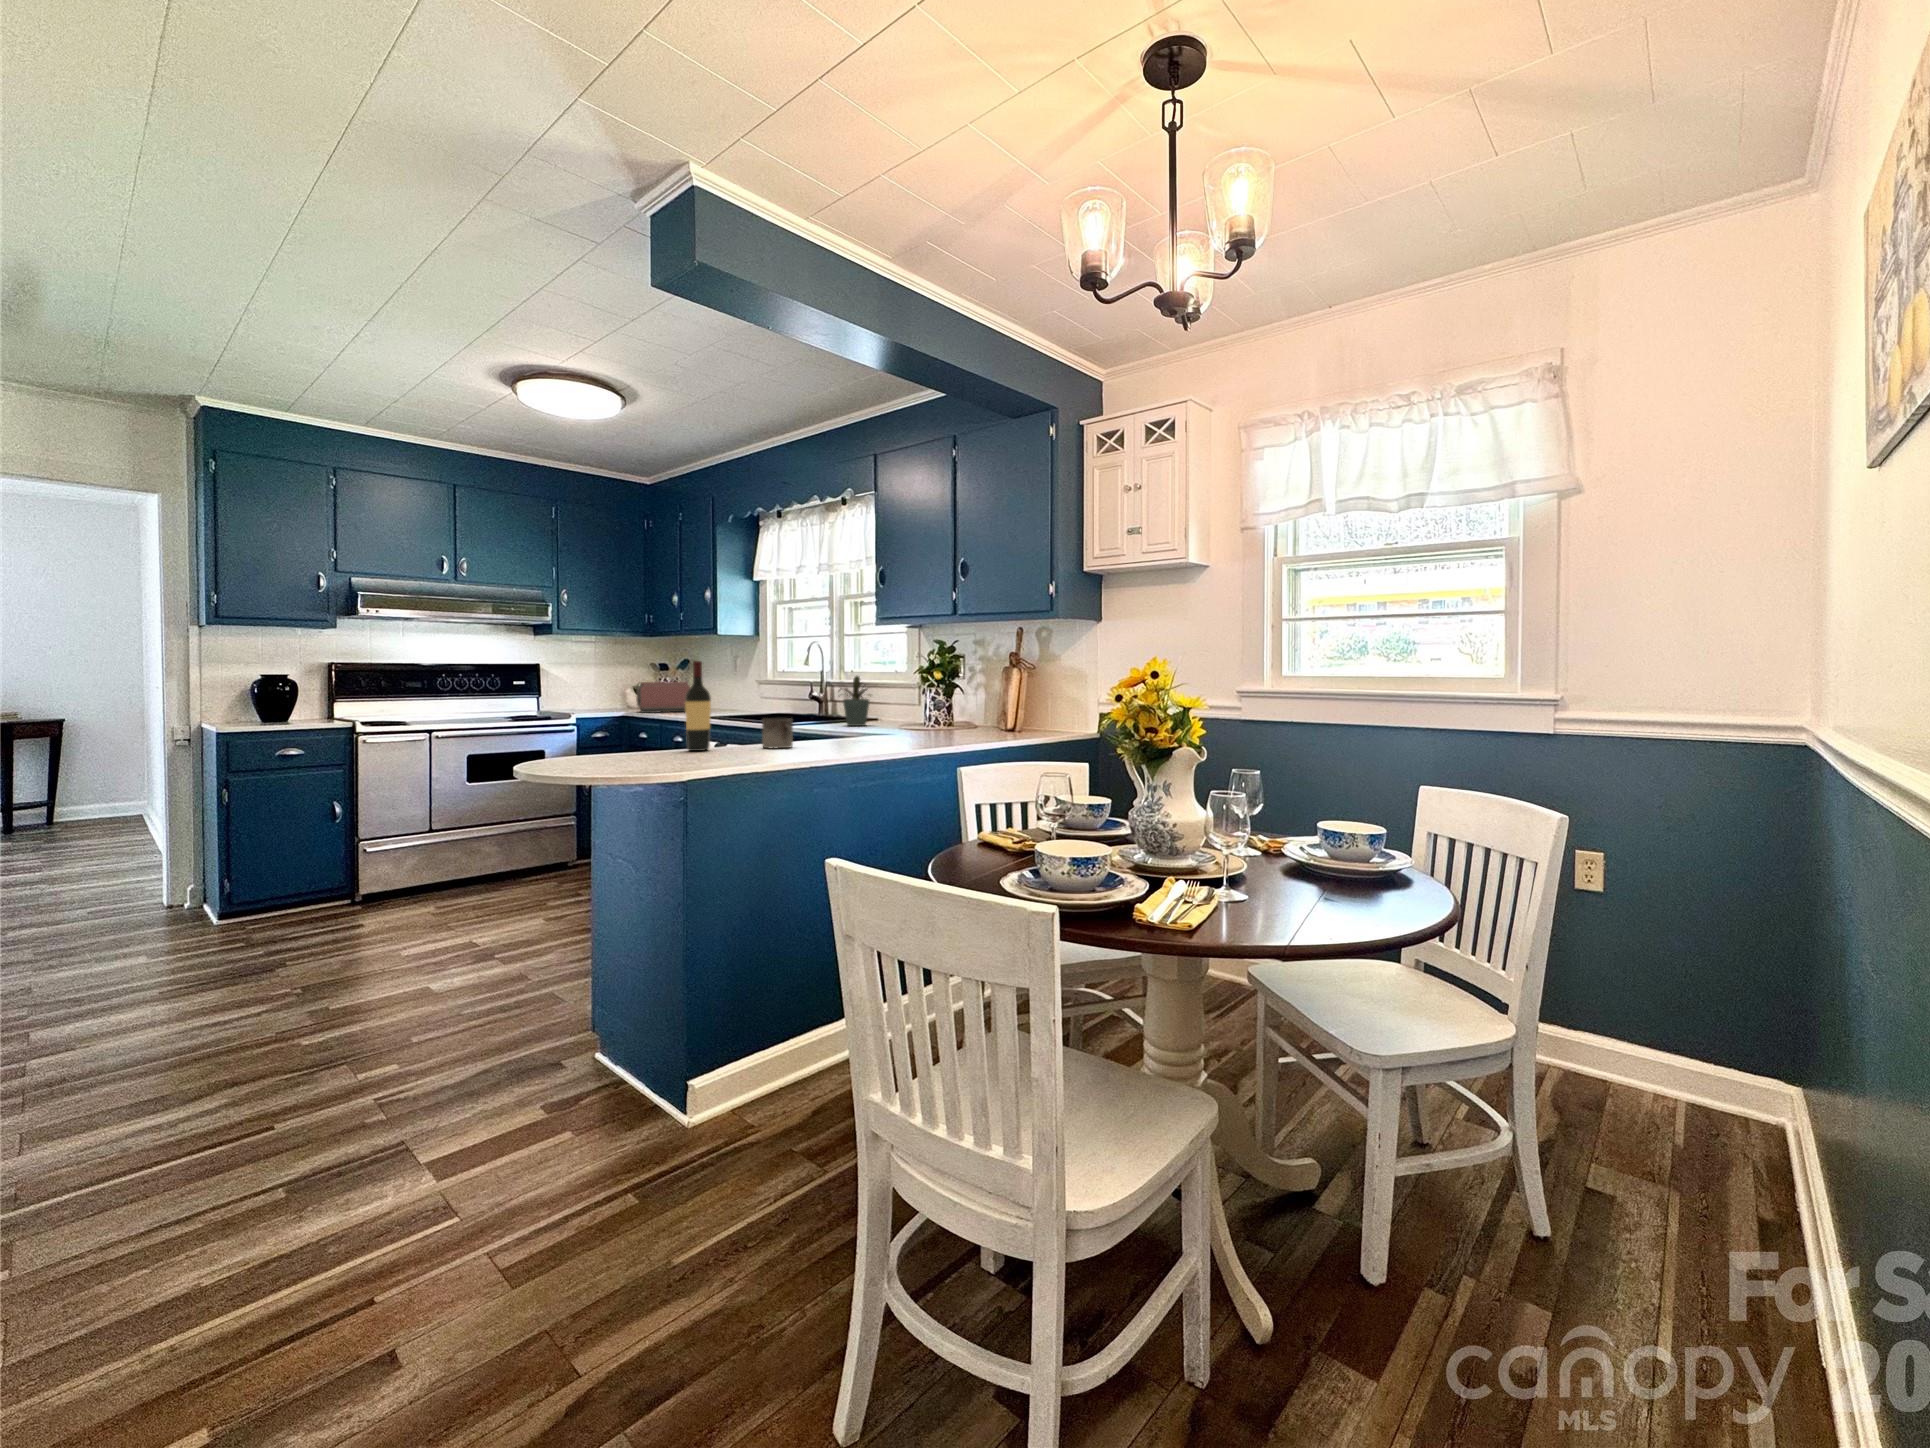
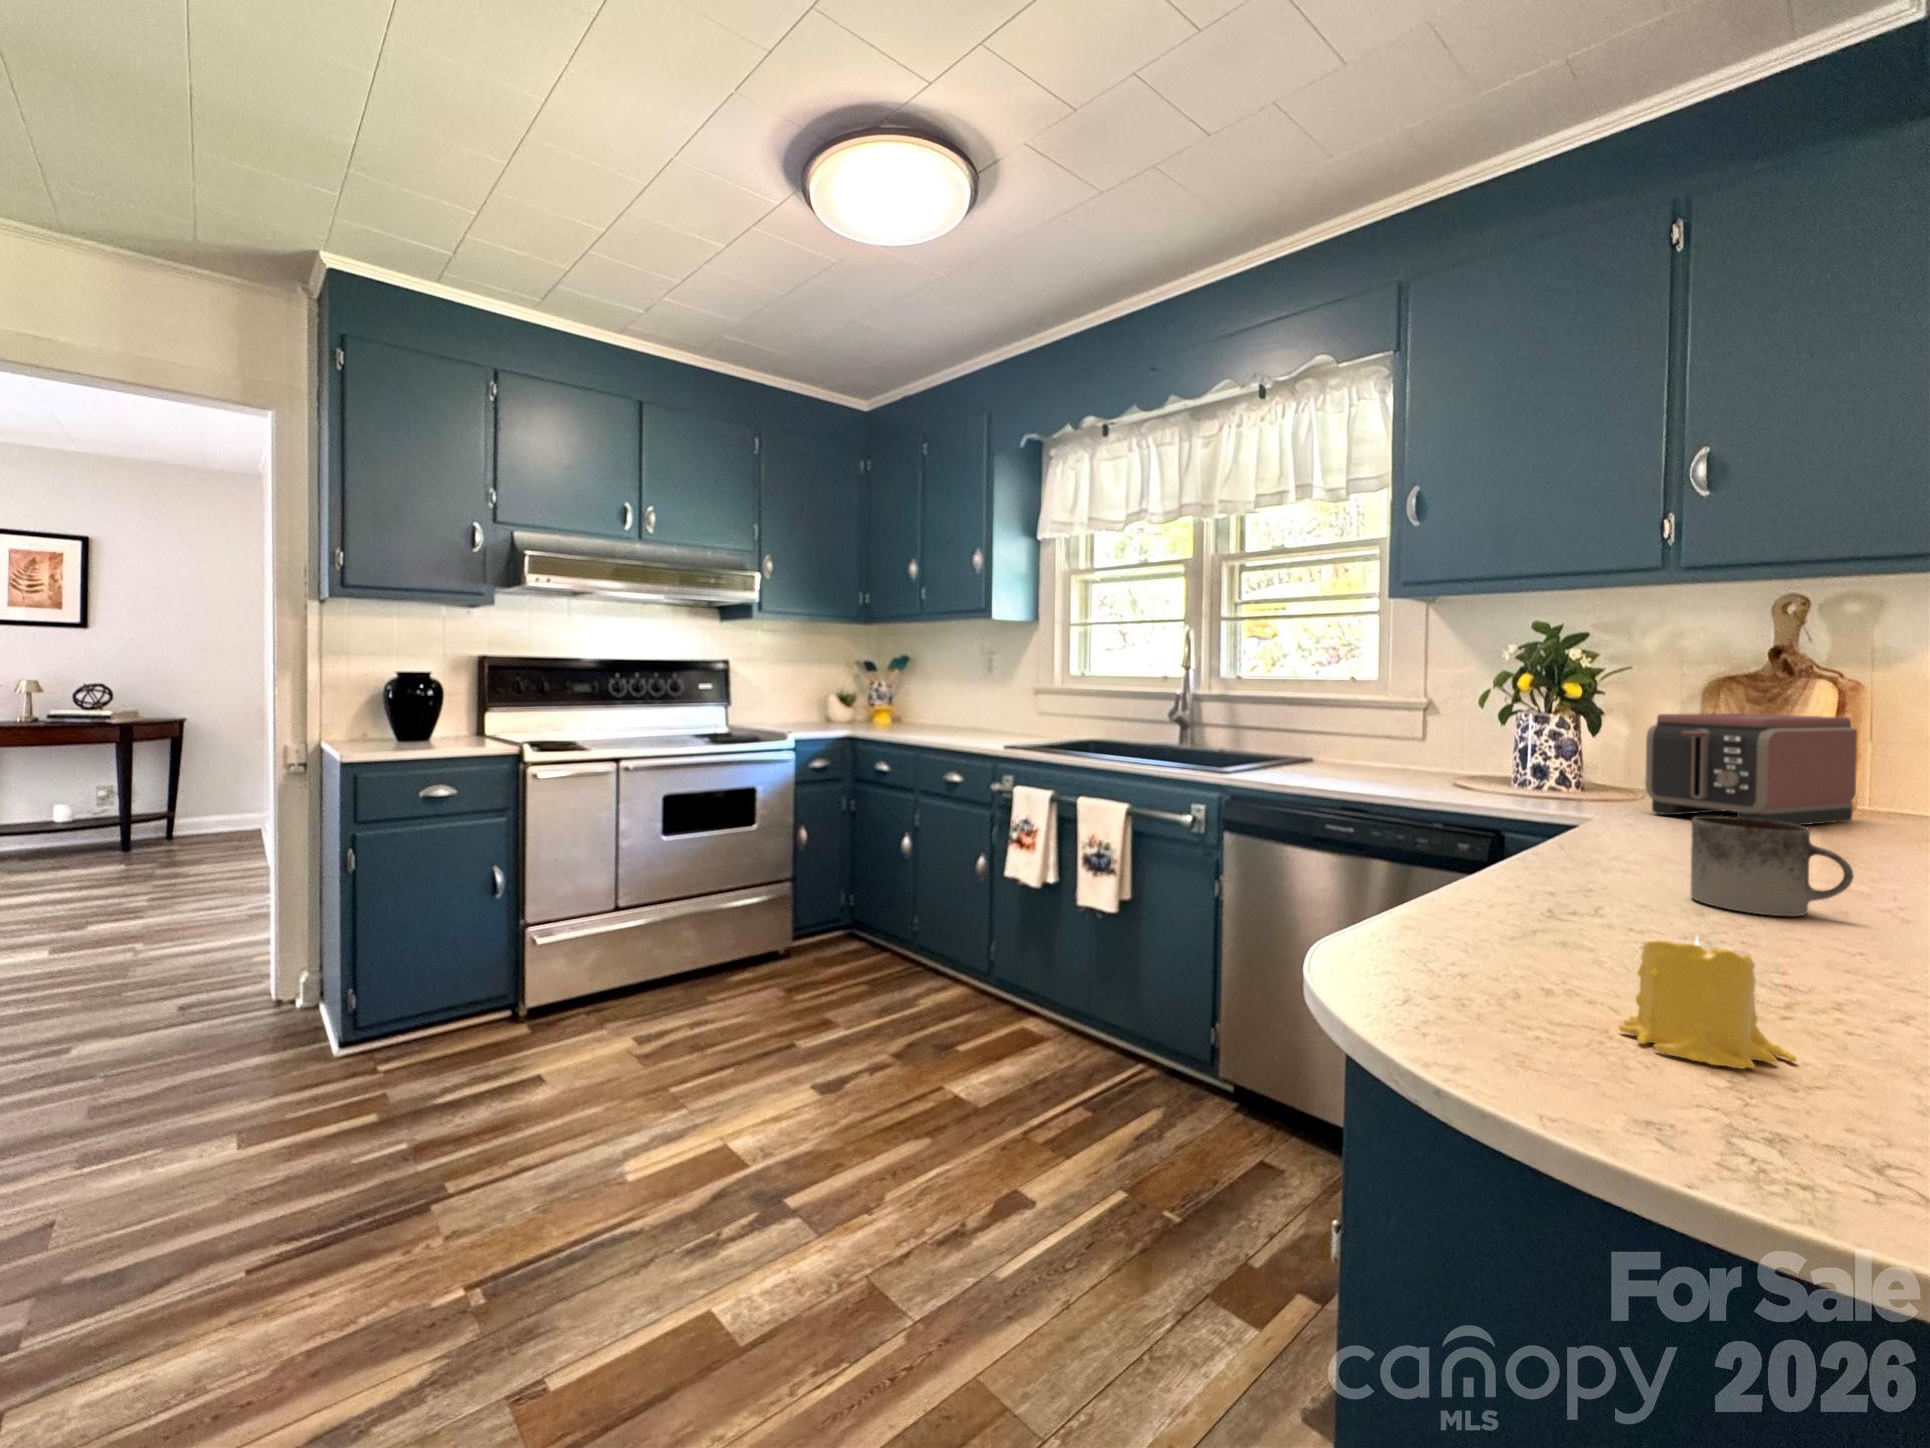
wine bottle: present [685,661,711,751] -> none [1553,655,1645,929]
potted plant: present [839,676,871,726] -> none [1329,687,1409,781]
toaster: present [634,682,690,713] -> present [1645,713,1857,825]
candle: none [592,733,630,762] -> present [1619,936,1796,1069]

